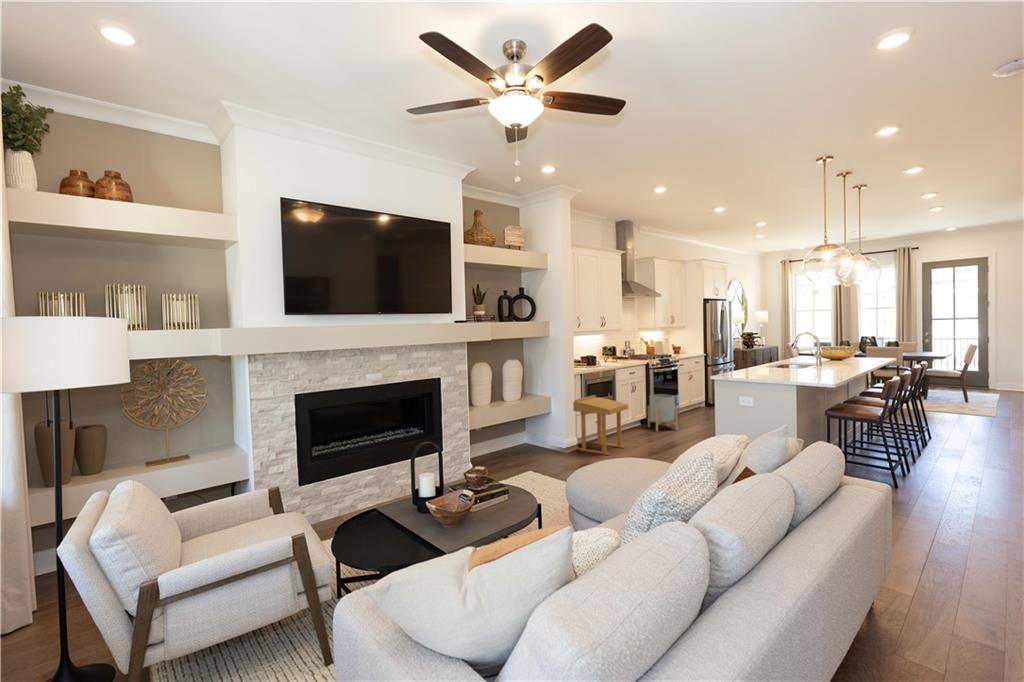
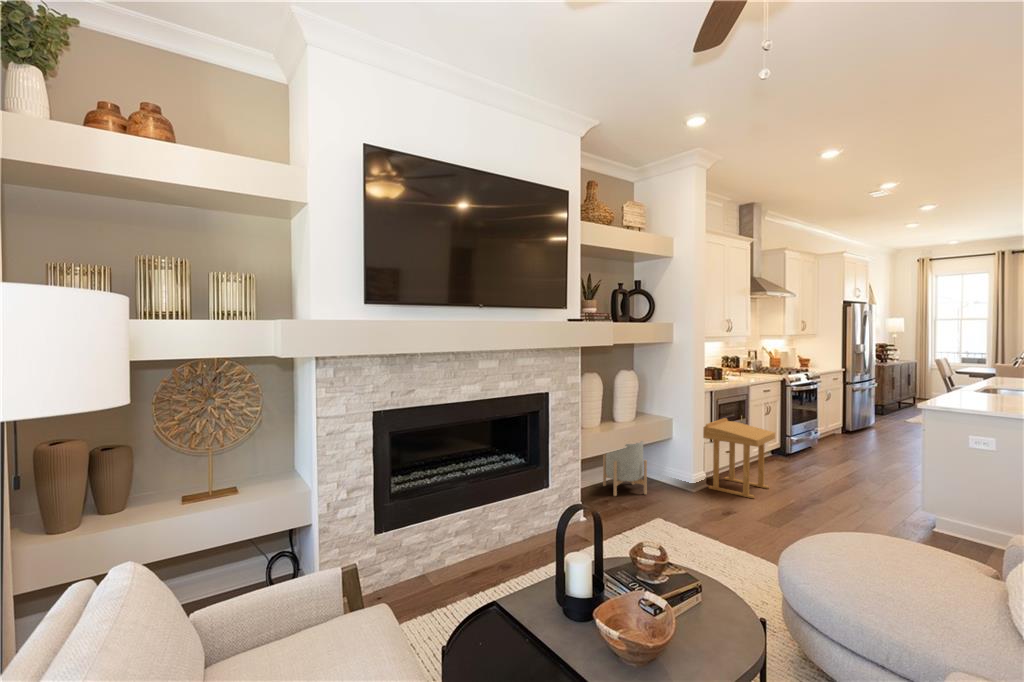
planter: present [648,394,678,431] -> present [603,441,647,496]

